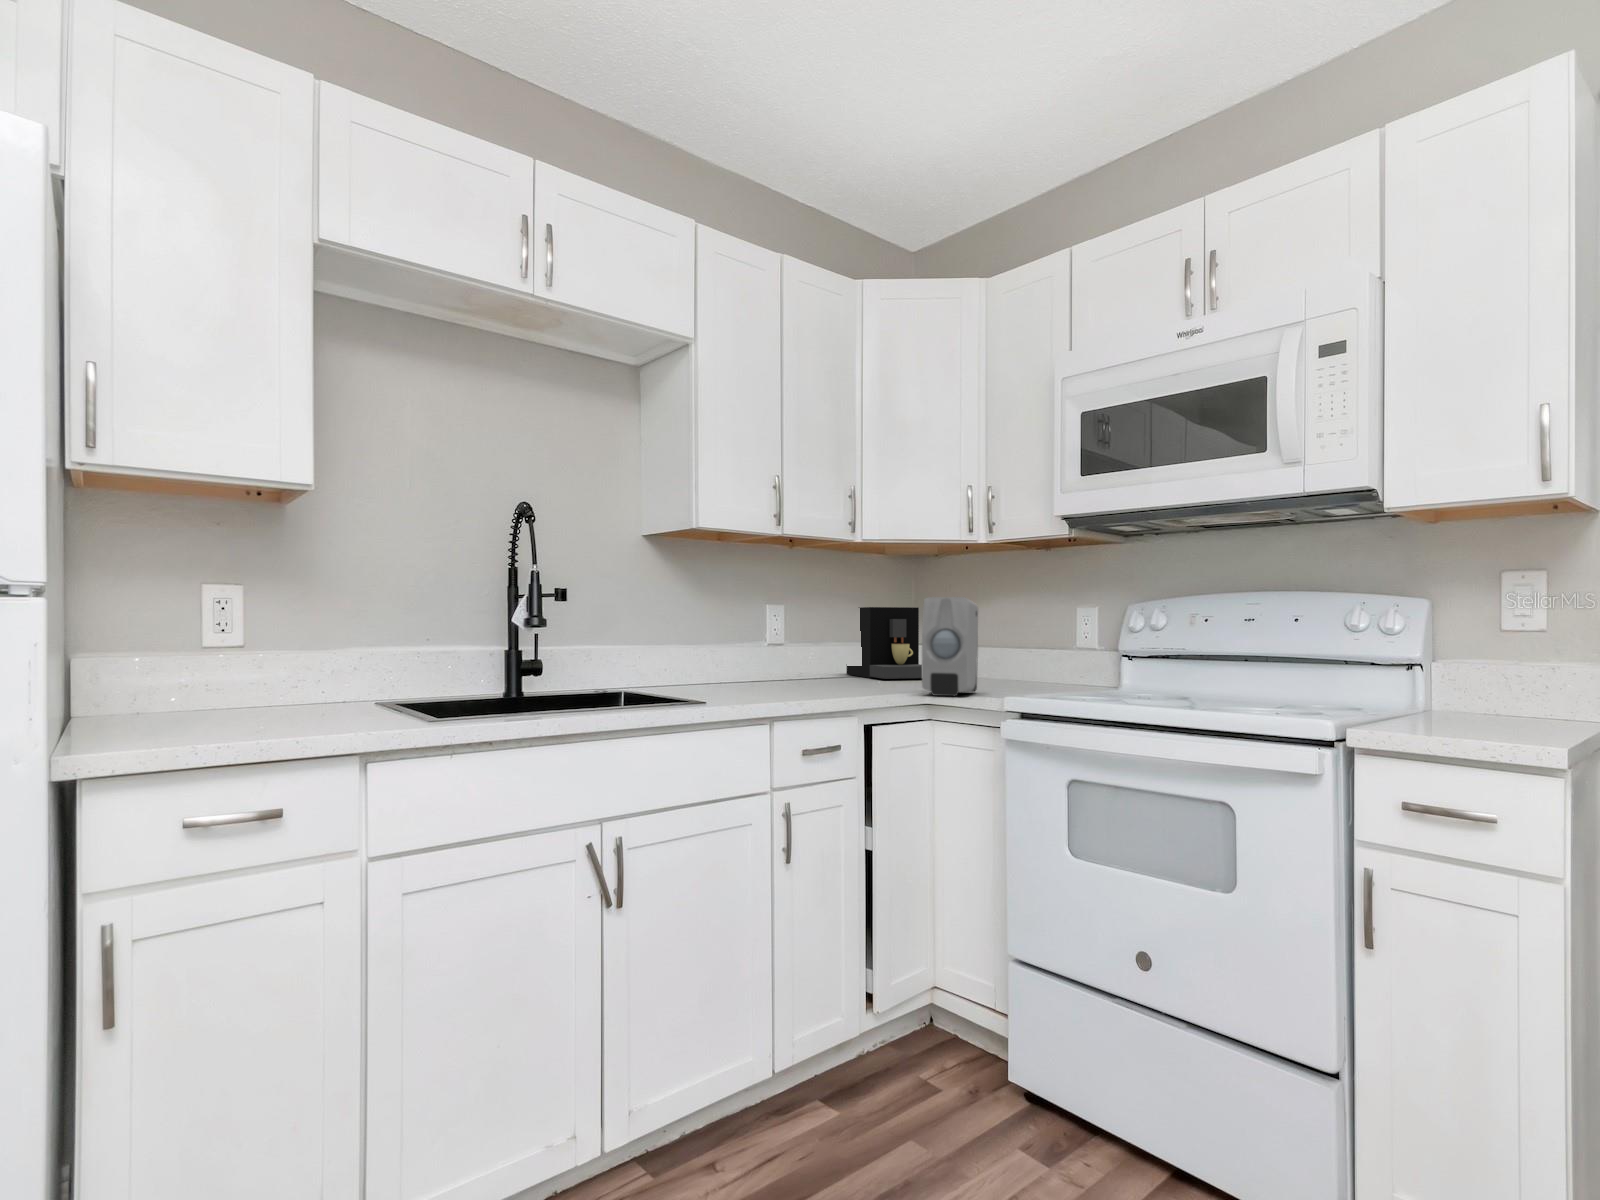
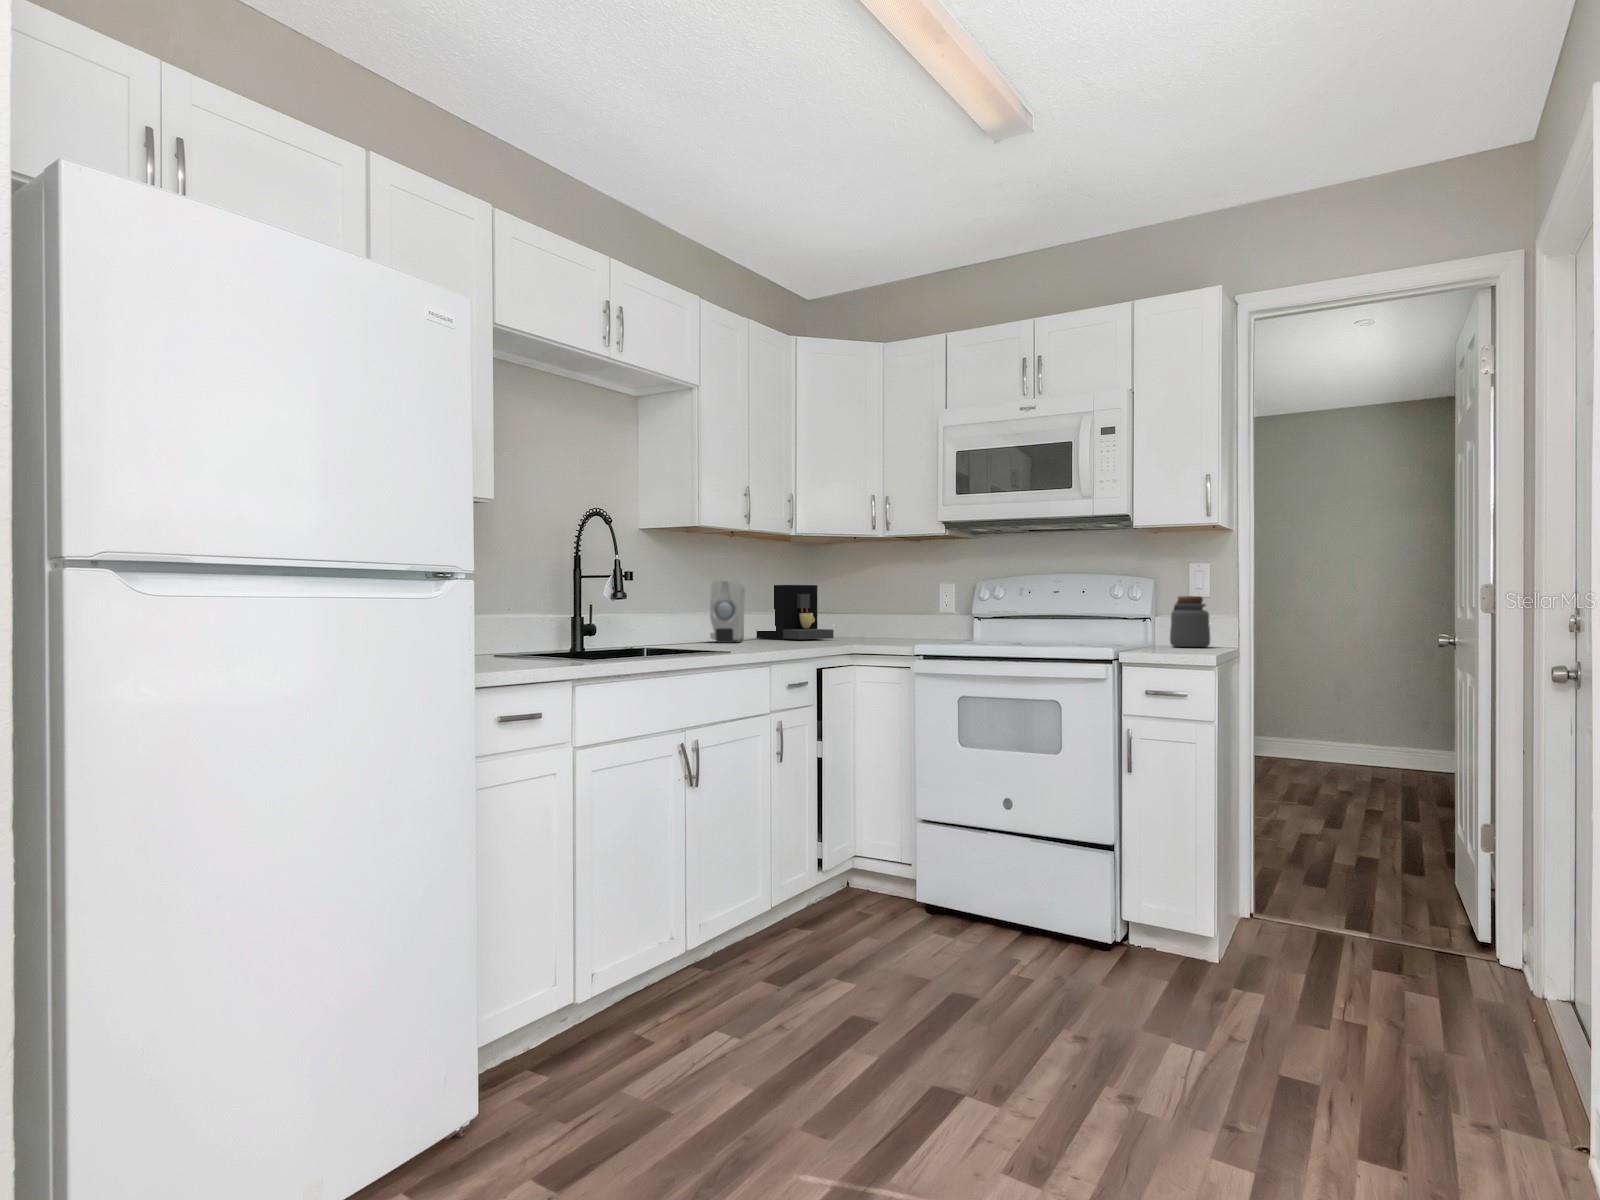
soap dispenser: present [922,597,978,696] -> present [710,581,744,643]
jar: none [1448,627,1530,715] -> present [1170,596,1210,647]

